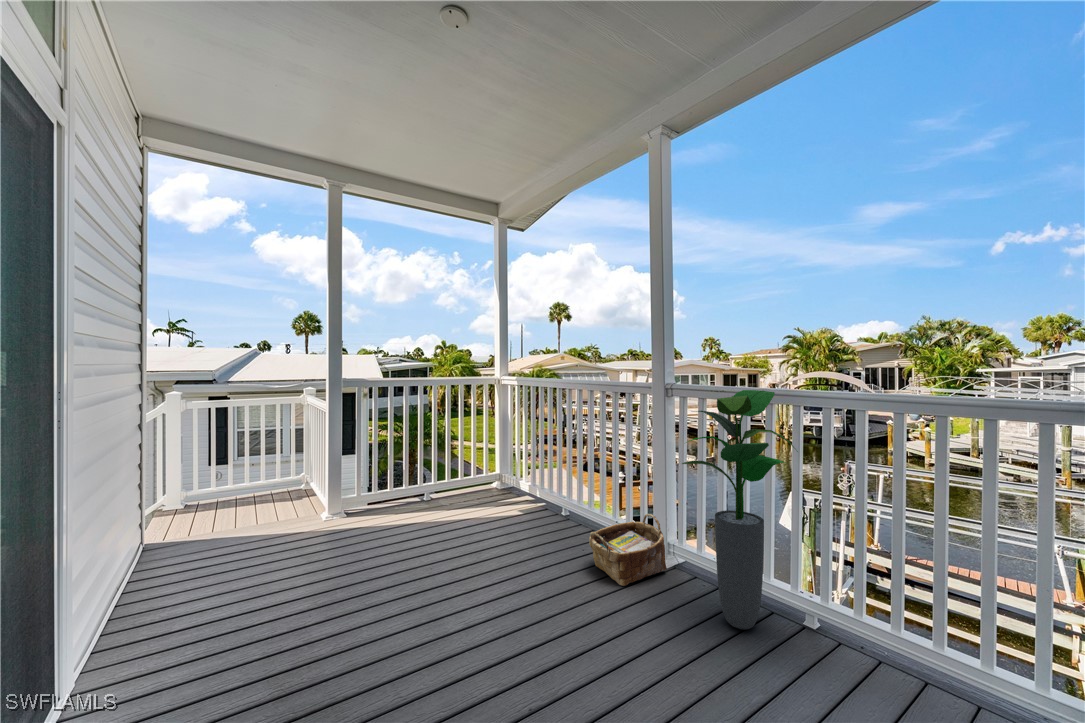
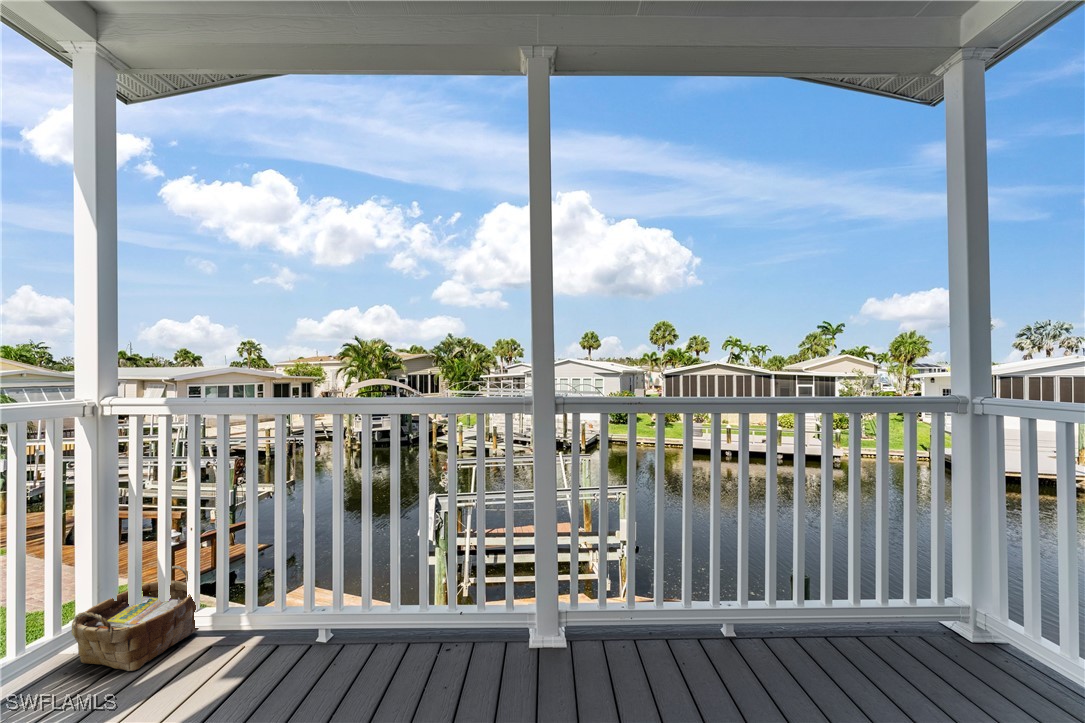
potted plant: present [682,390,798,629] -> none [229,399,355,656]

